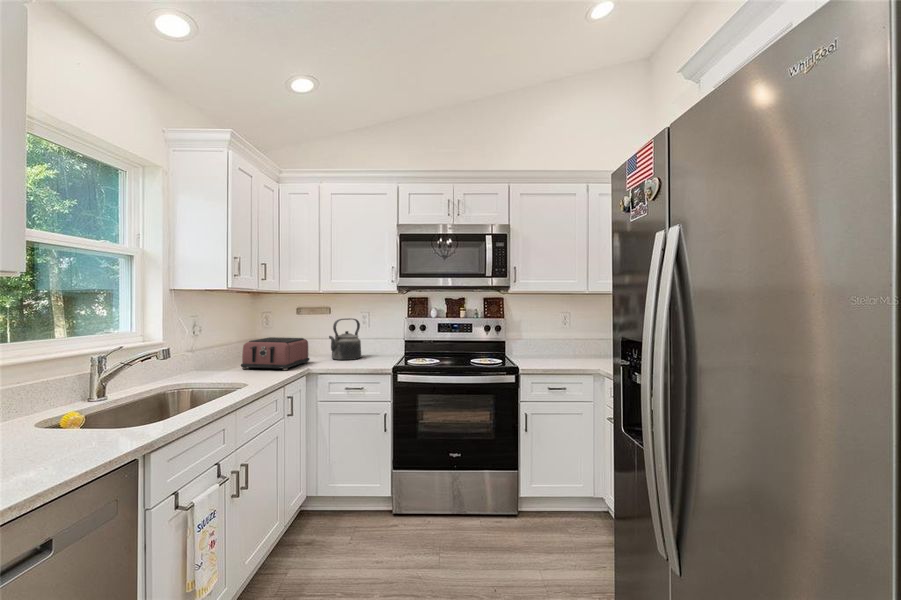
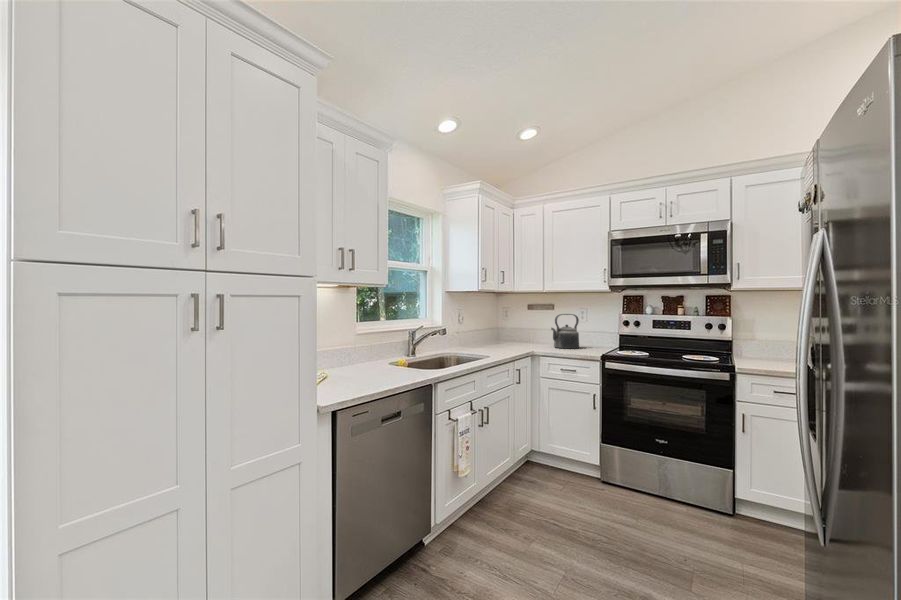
toaster: present [241,337,309,370] -> none [487,327,536,351]

